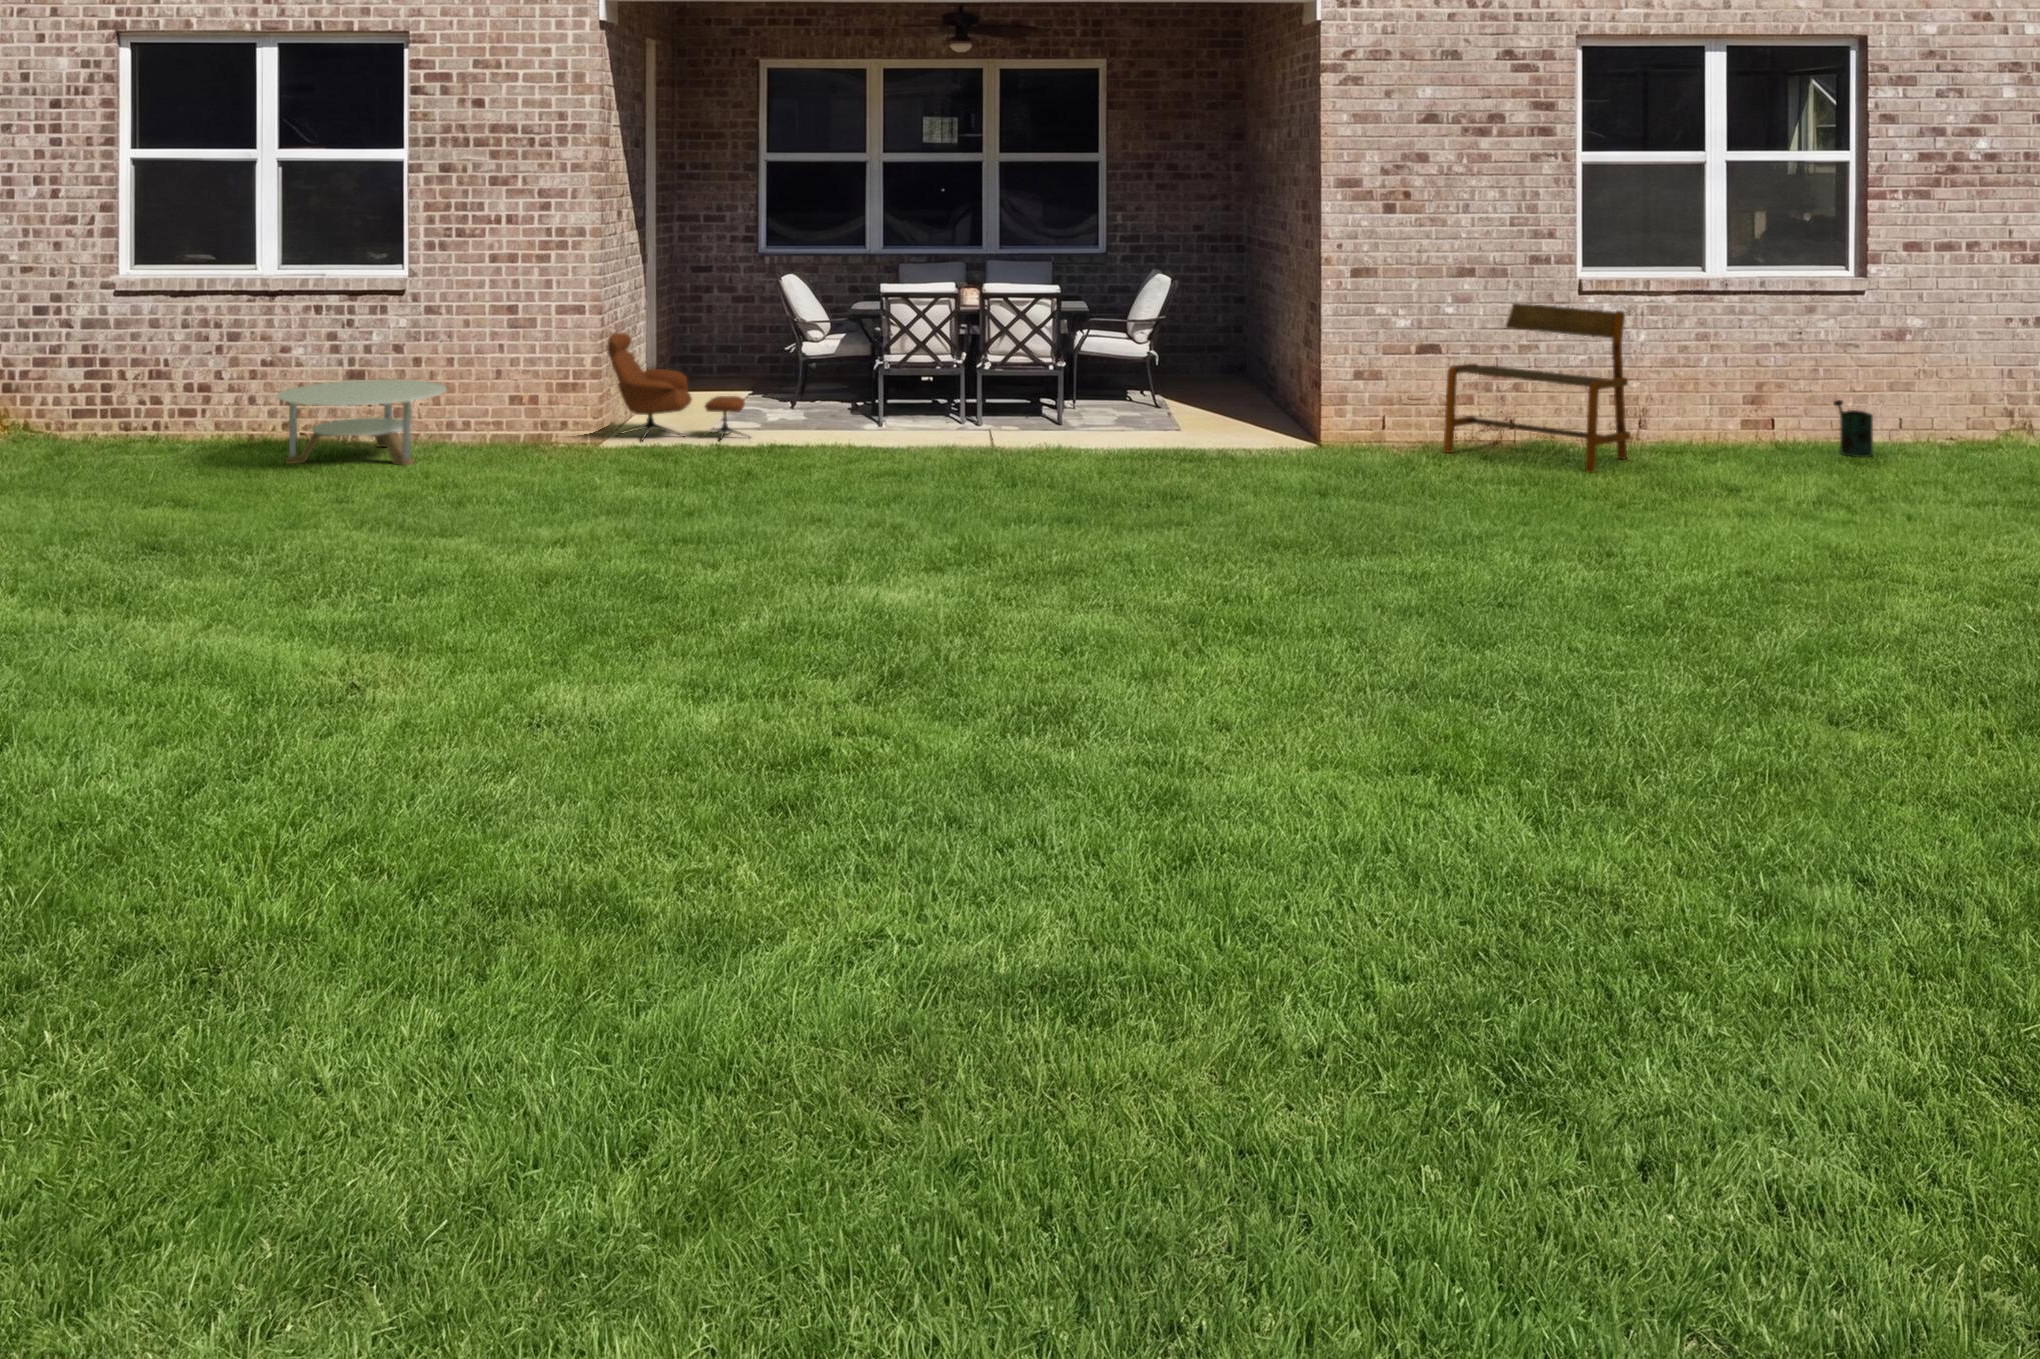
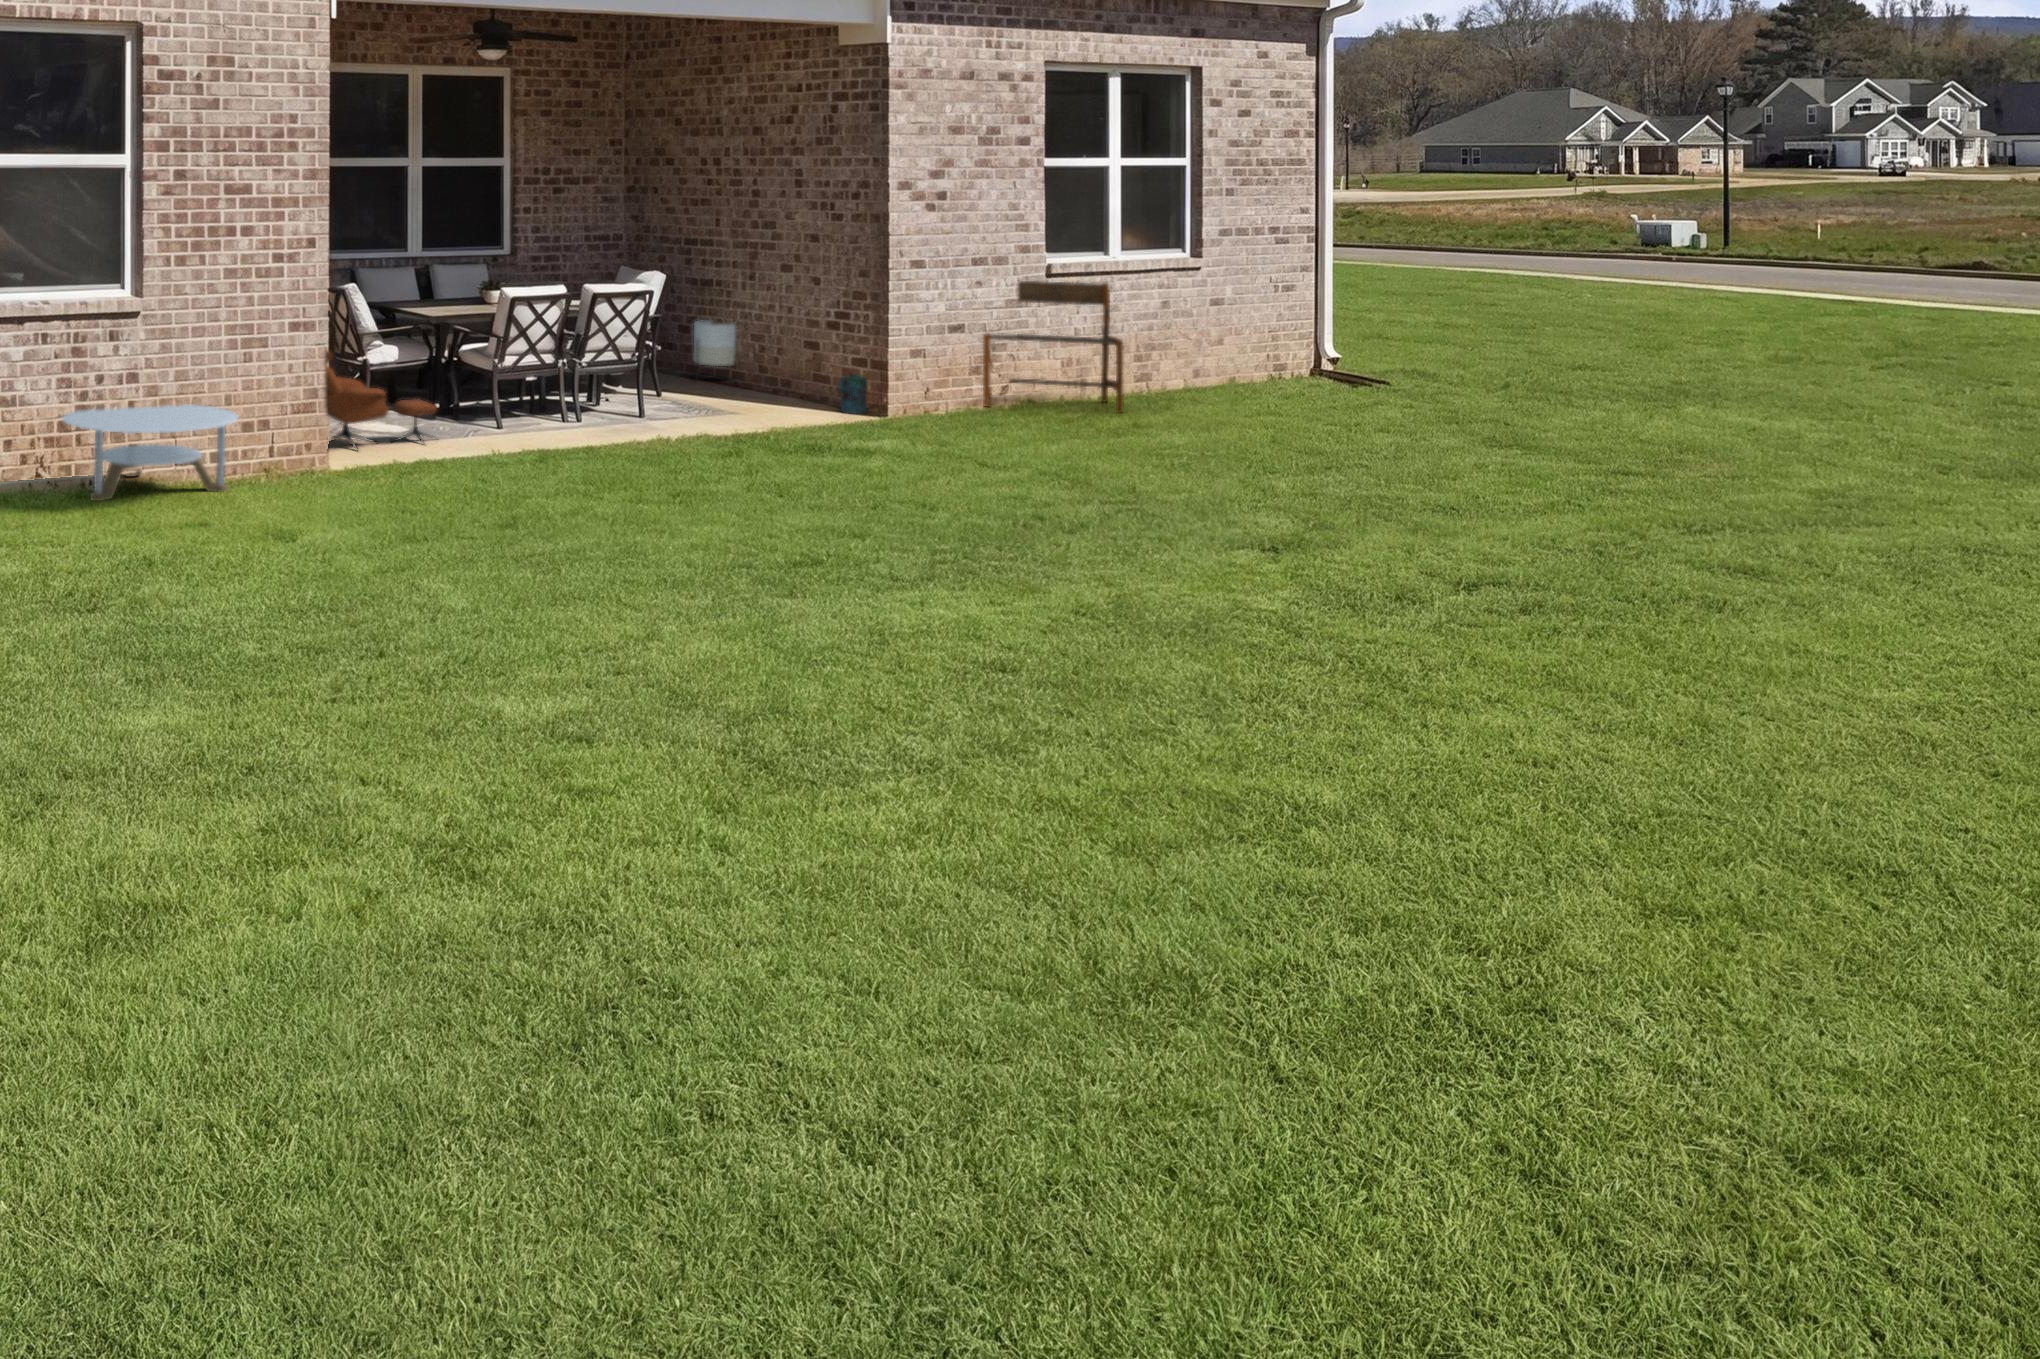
planter: none [1225,335,1275,407] -> present [694,320,735,381]
watering can: present [1833,400,1873,457] -> present [837,374,868,414]

